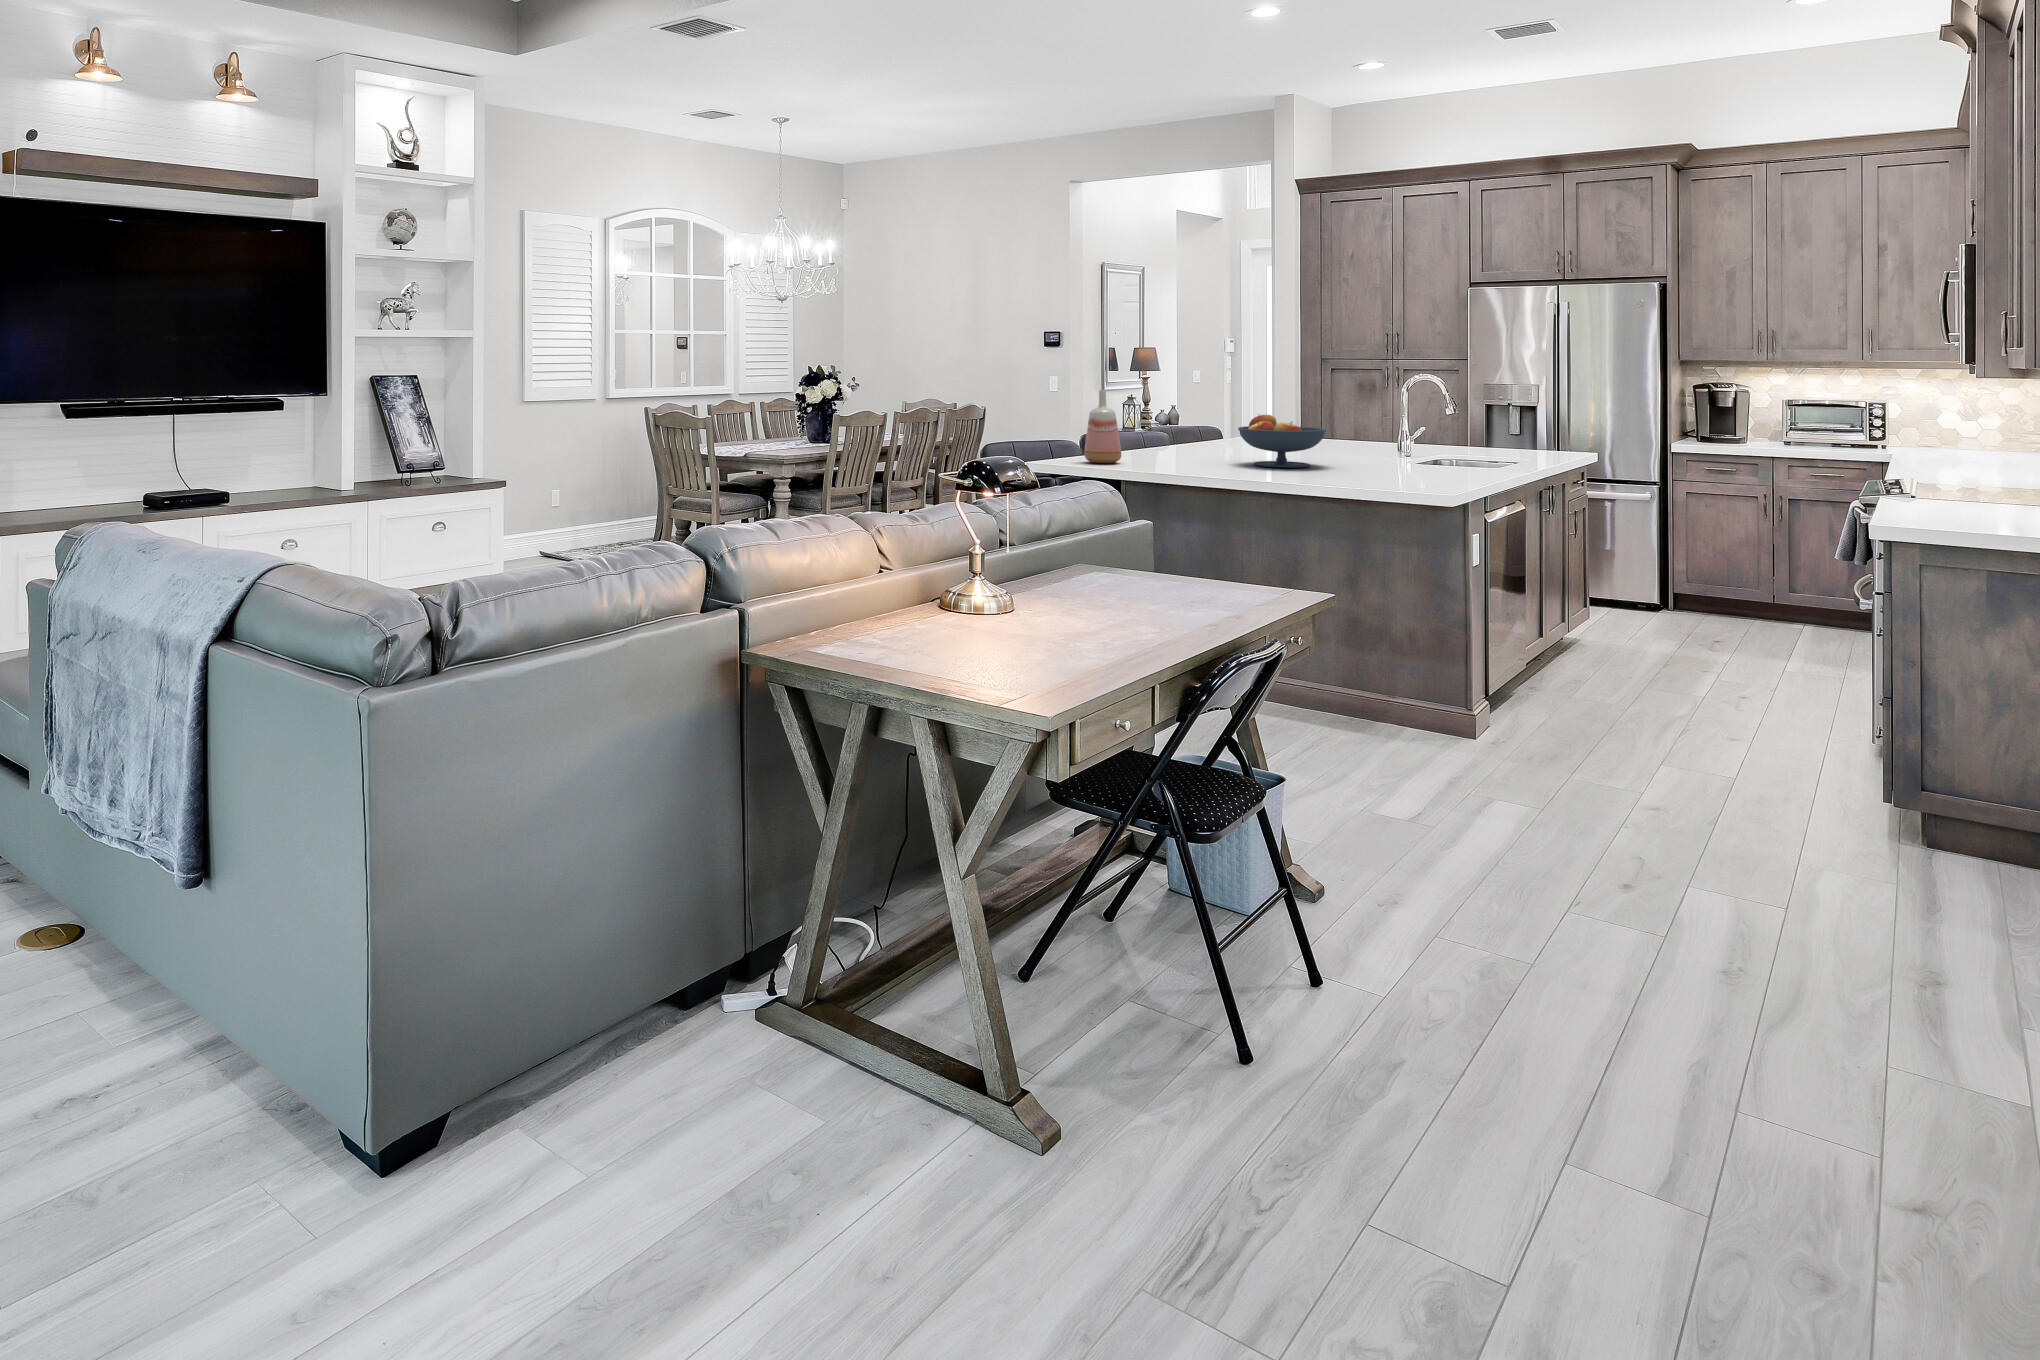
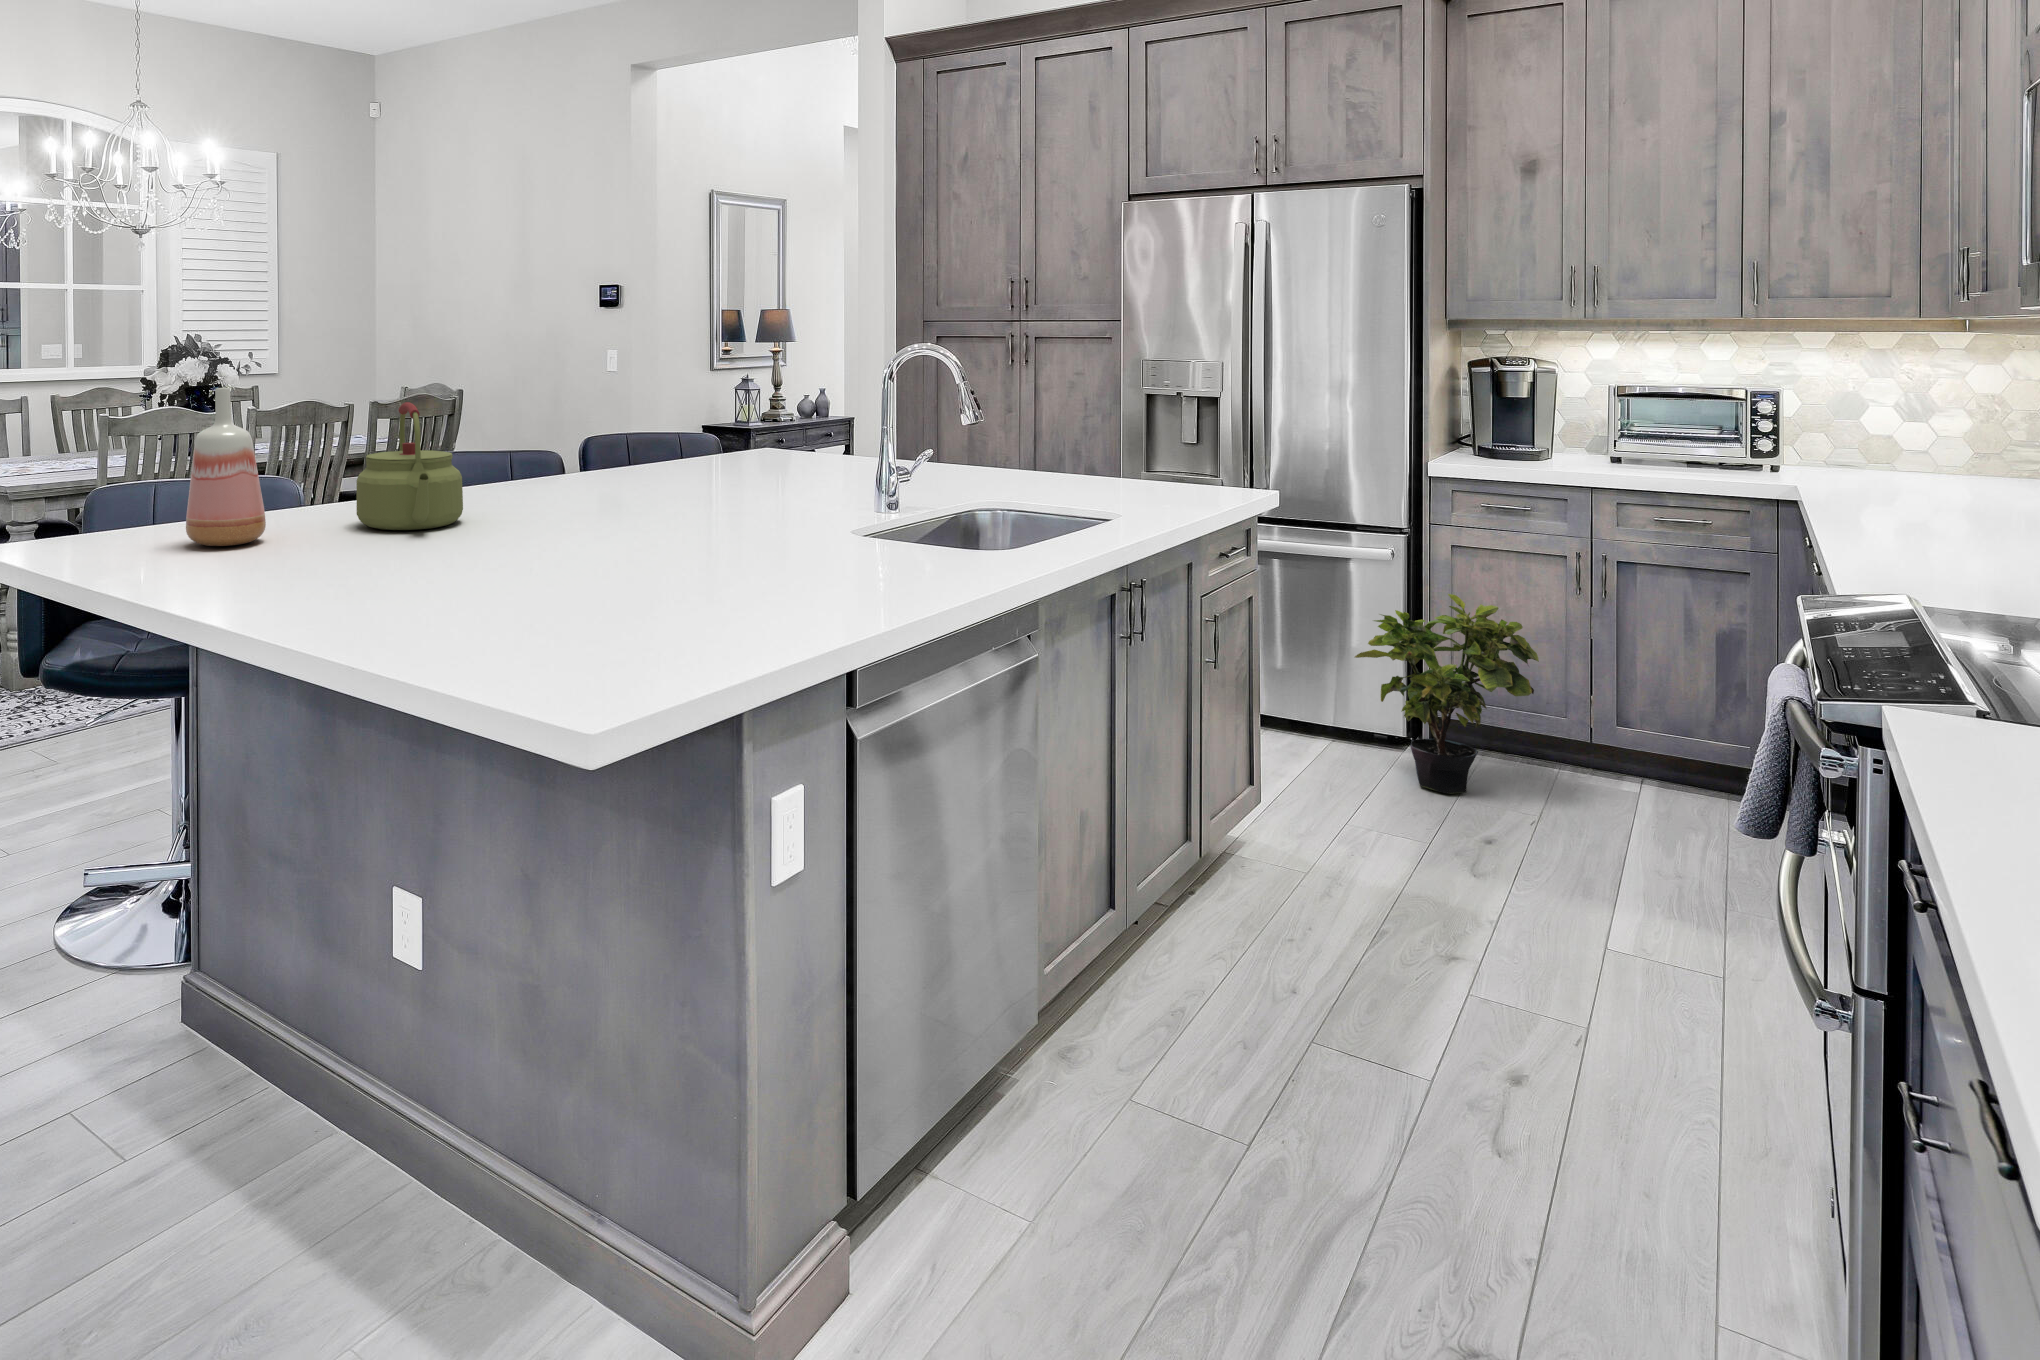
kettle: none [1142,399,1196,459] -> present [357,402,463,530]
fruit bowl: present [1238,414,1326,468] -> none [478,437,655,561]
potted plant: none [1630,516,1744,626] -> present [1355,594,1539,794]

